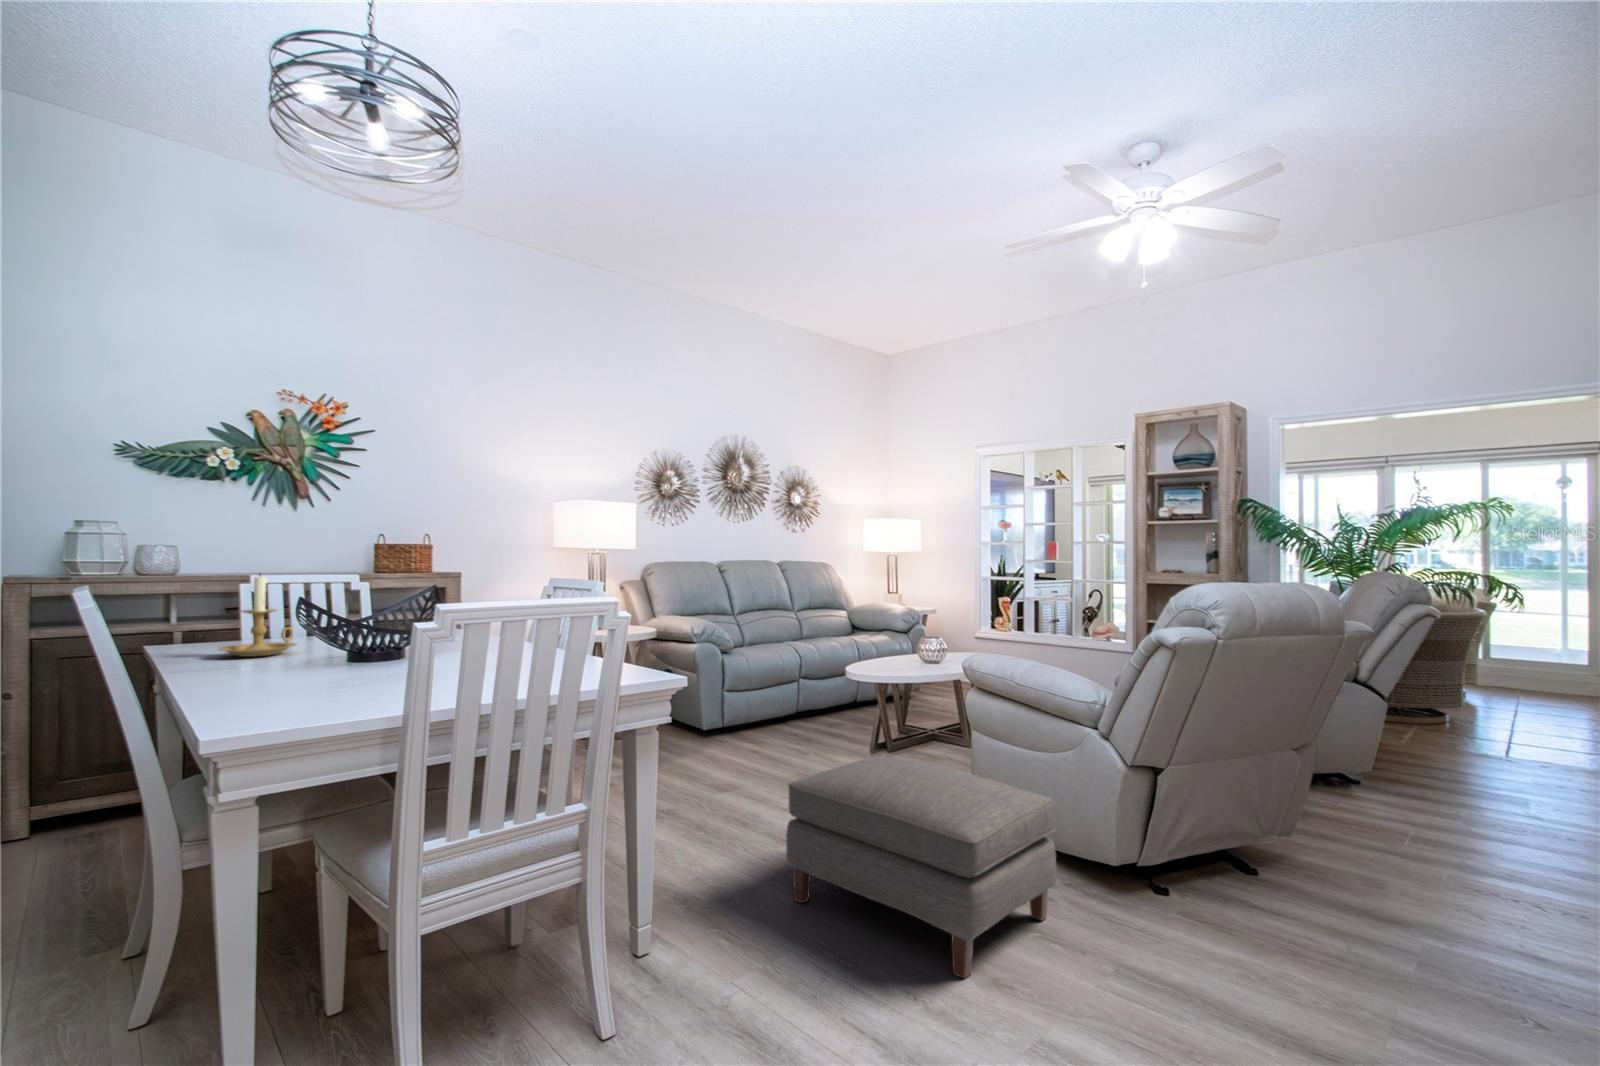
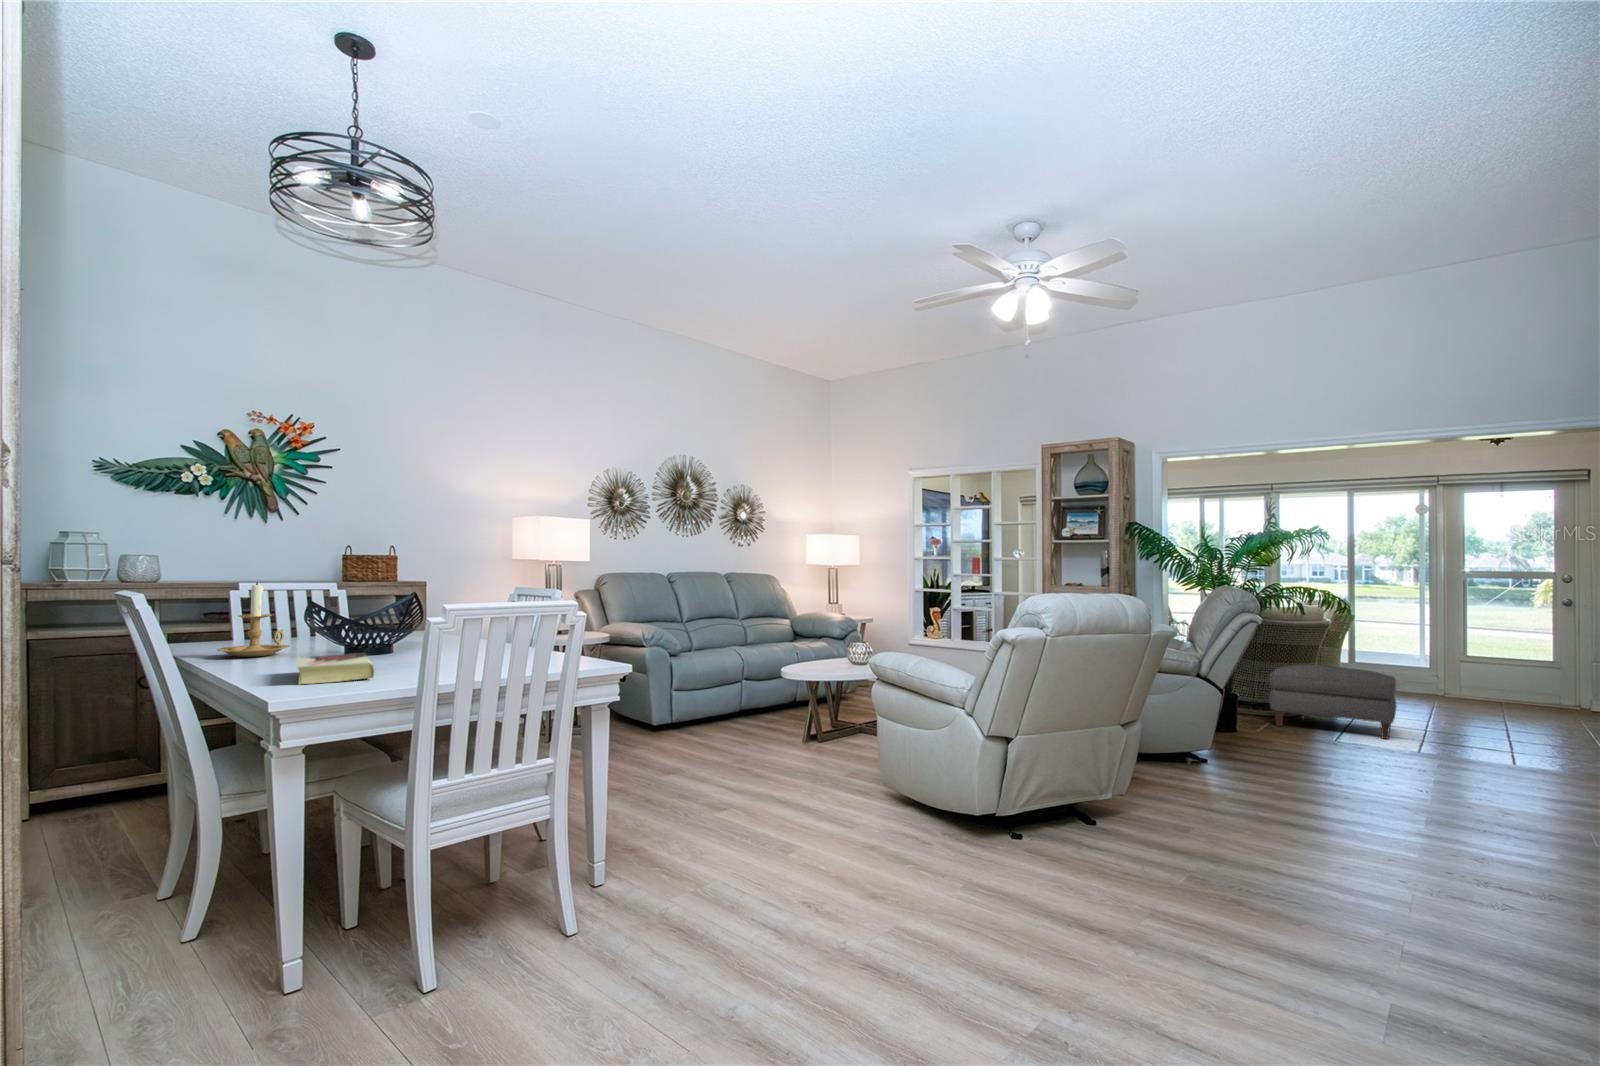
book: none [278,655,369,694] -> present [297,653,374,684]
ottoman: present [786,756,1056,978] -> present [1269,665,1396,739]

